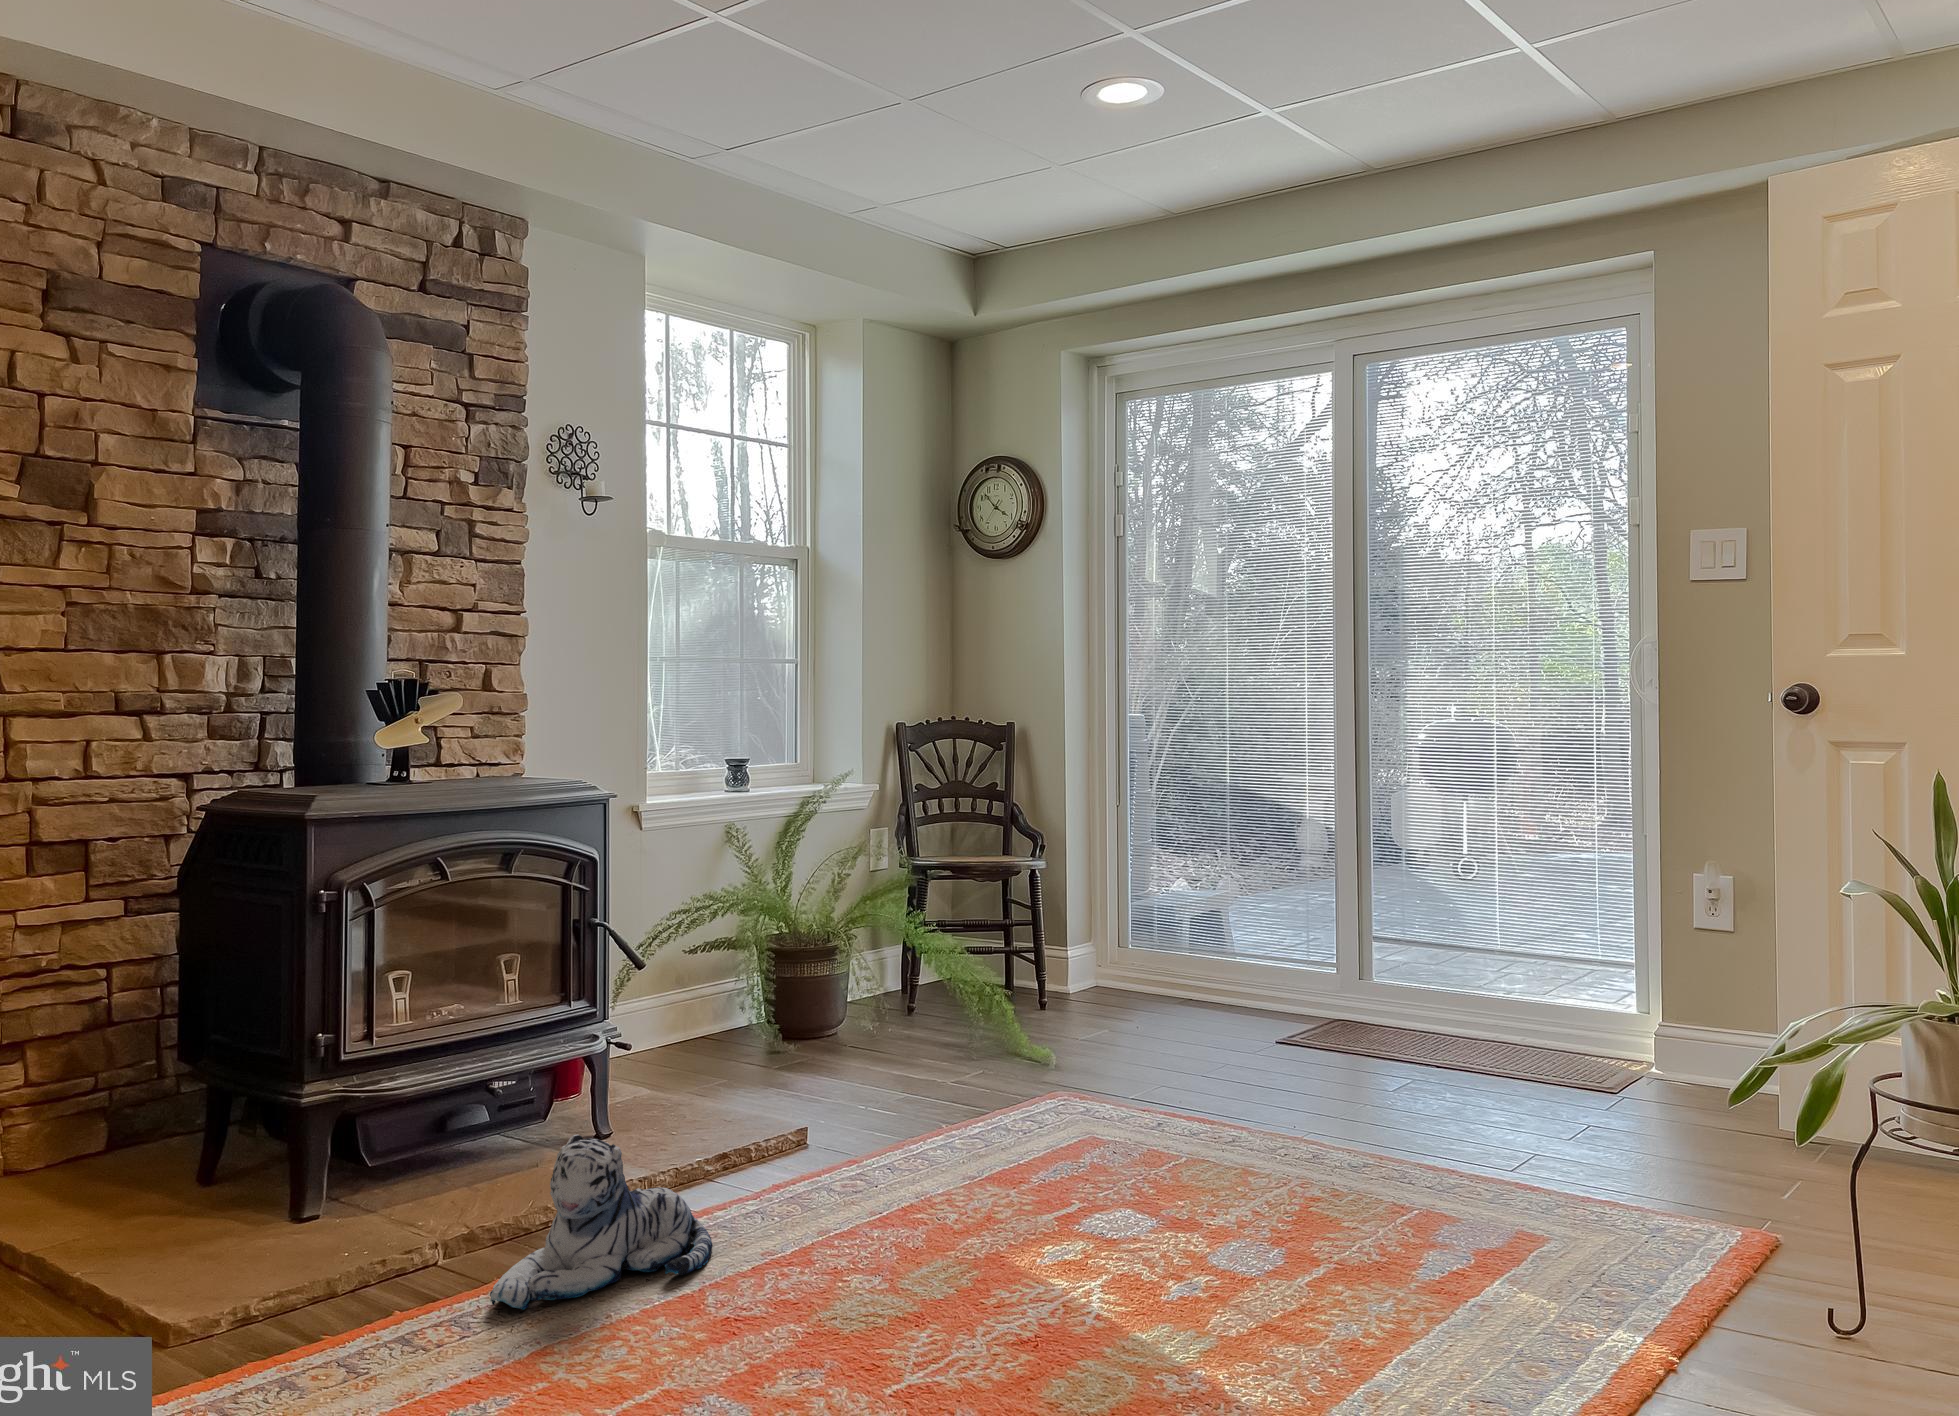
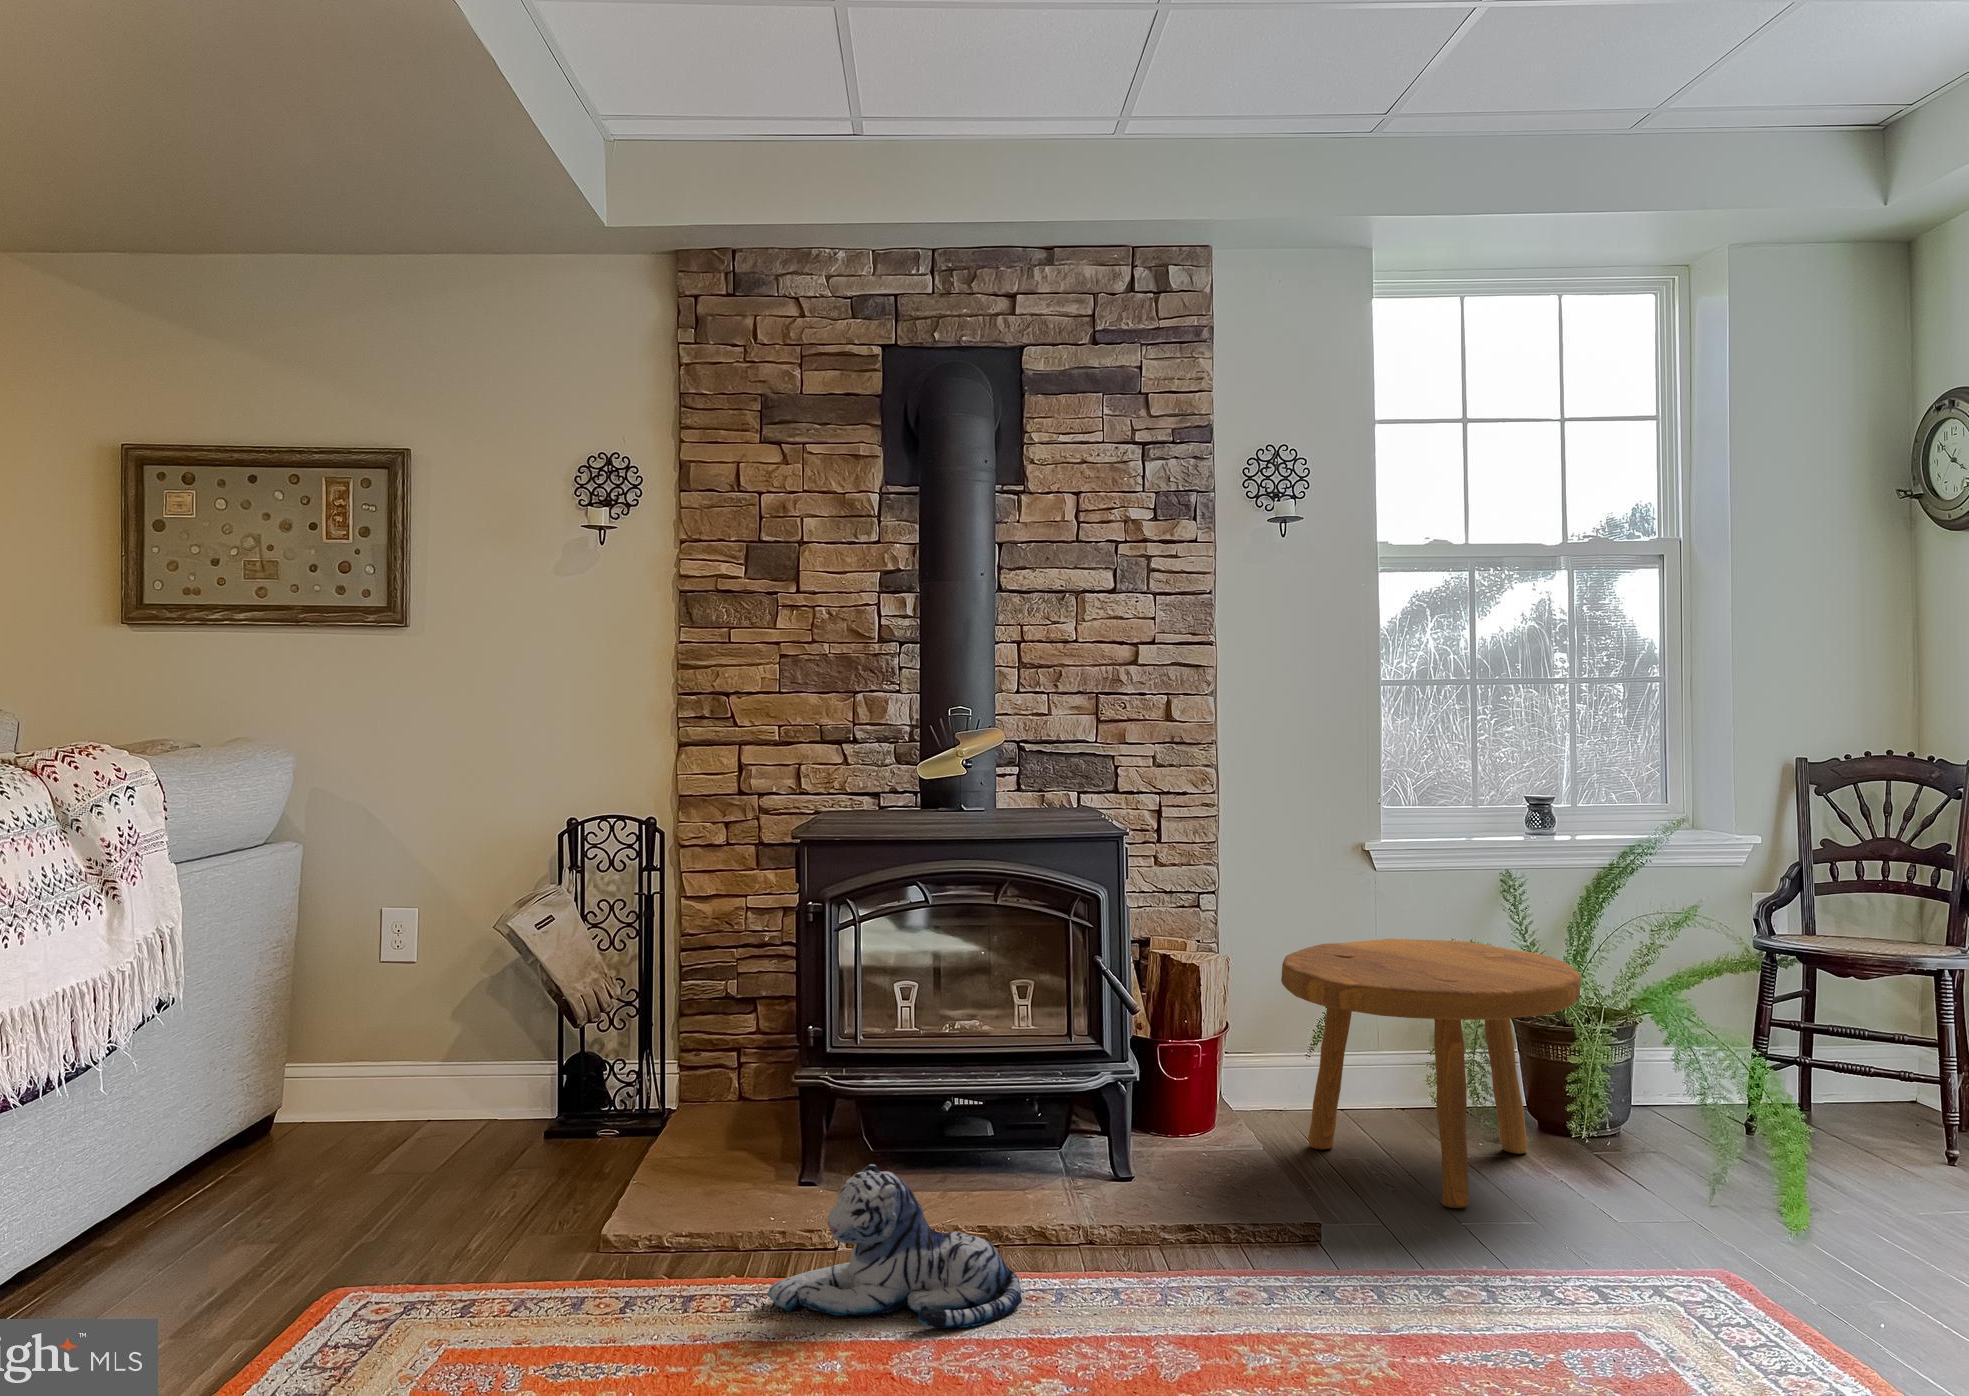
footstool: none [665,885,915,1100] -> present [1281,939,1581,1208]

